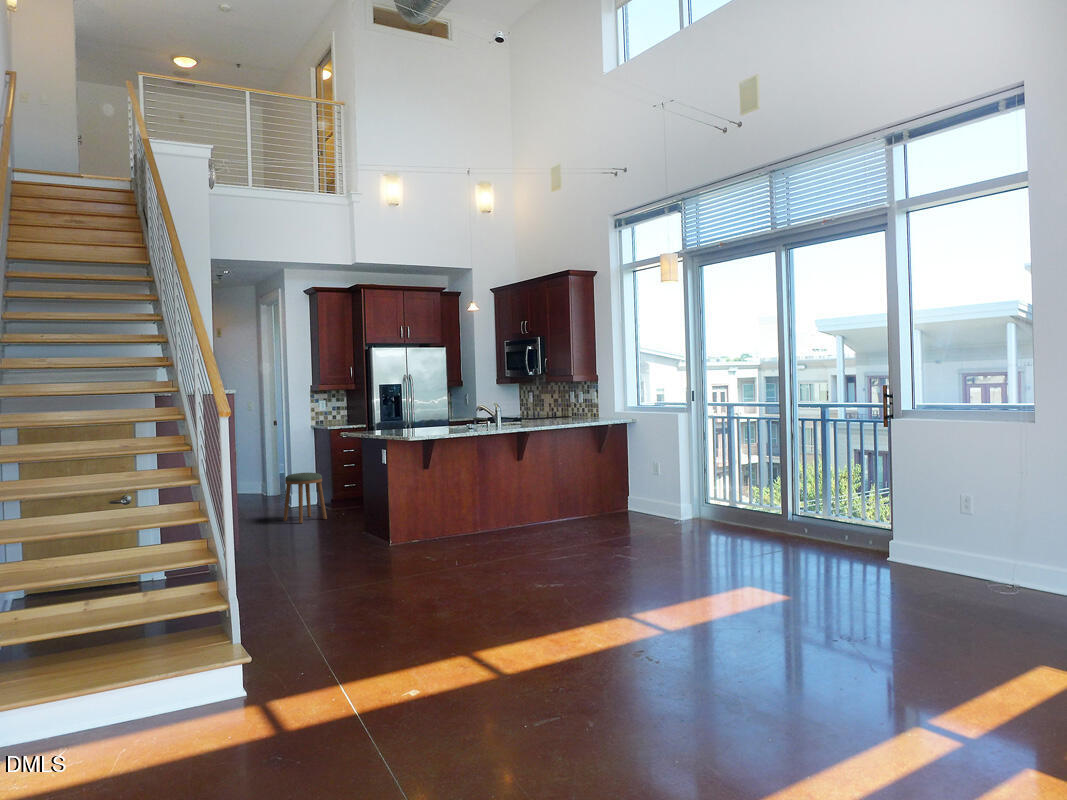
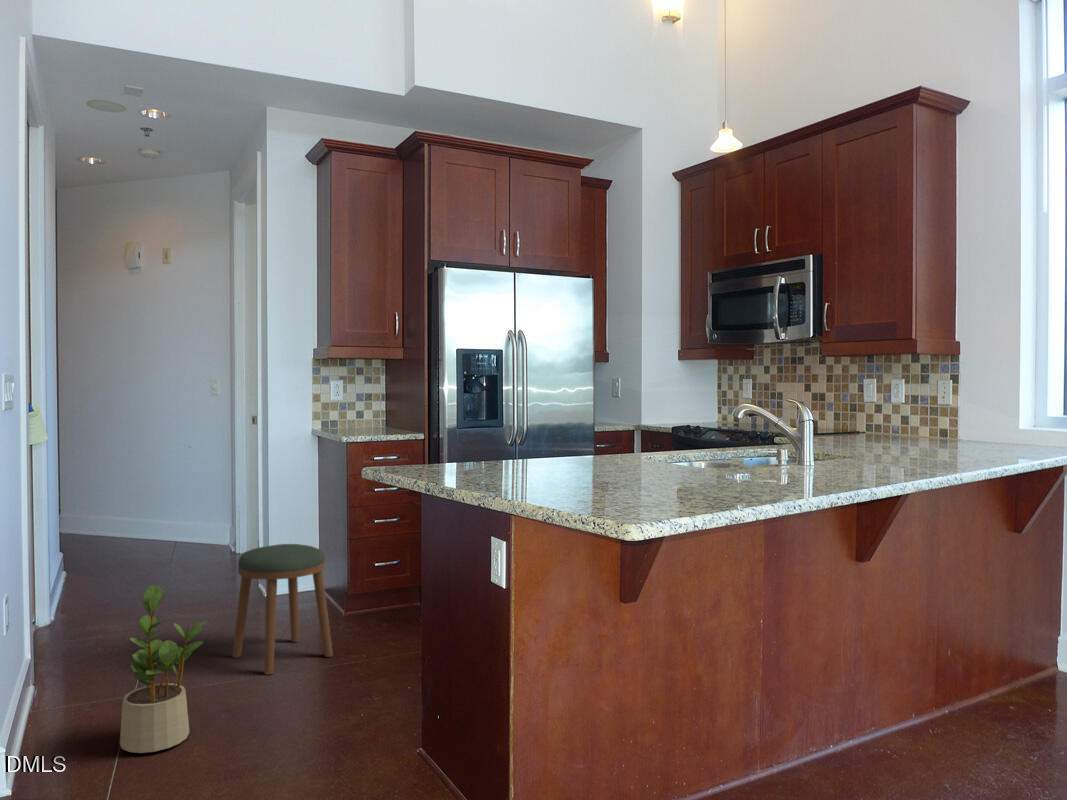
potted plant: none [252,478,281,537] -> present [120,585,207,753]

